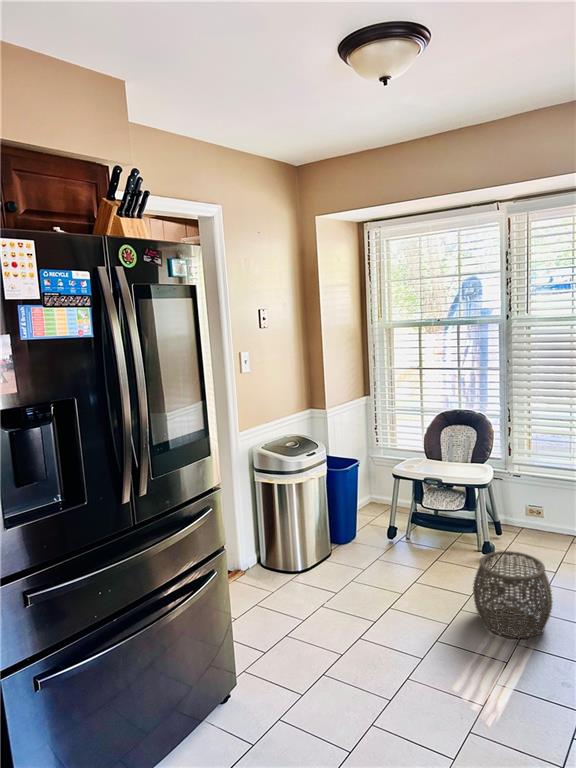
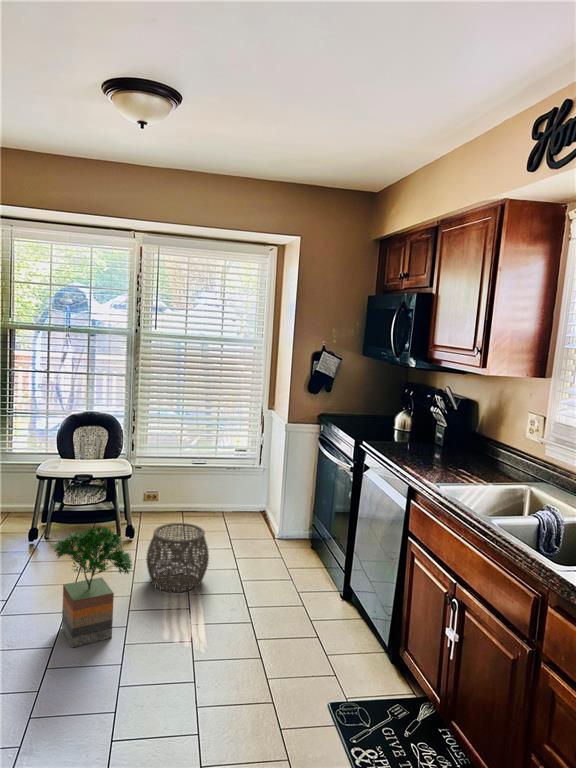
potted tree: none [342,541,422,666] -> present [53,527,132,648]

